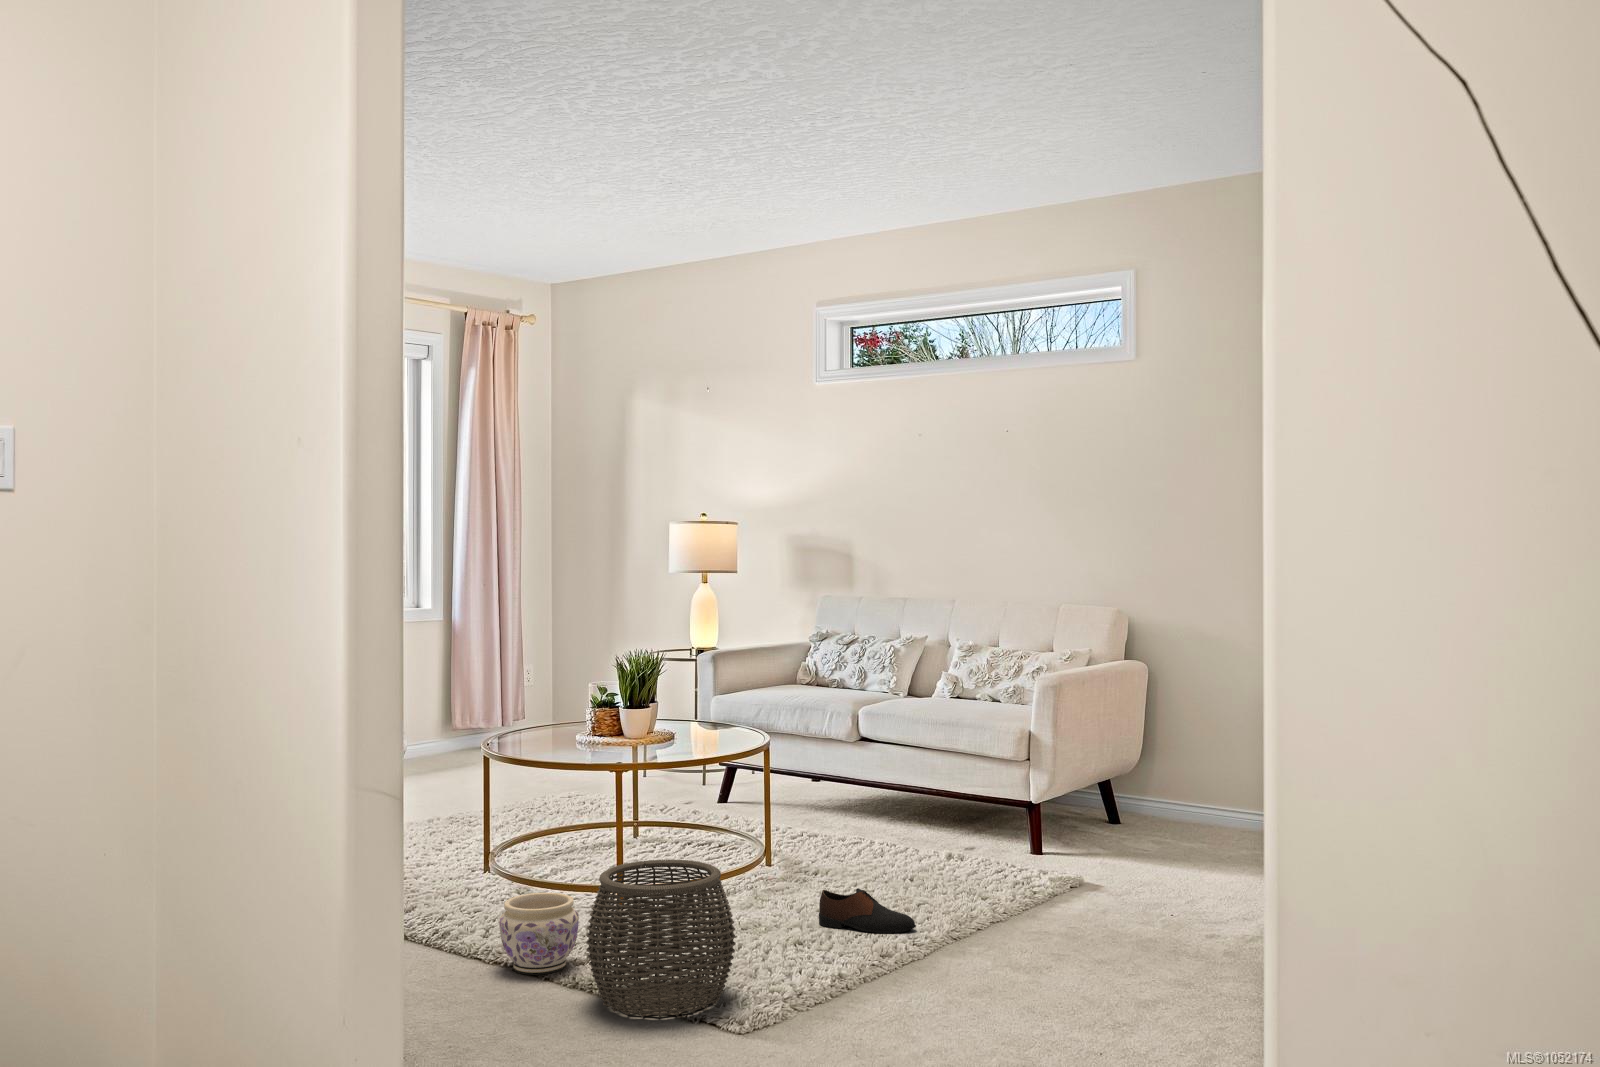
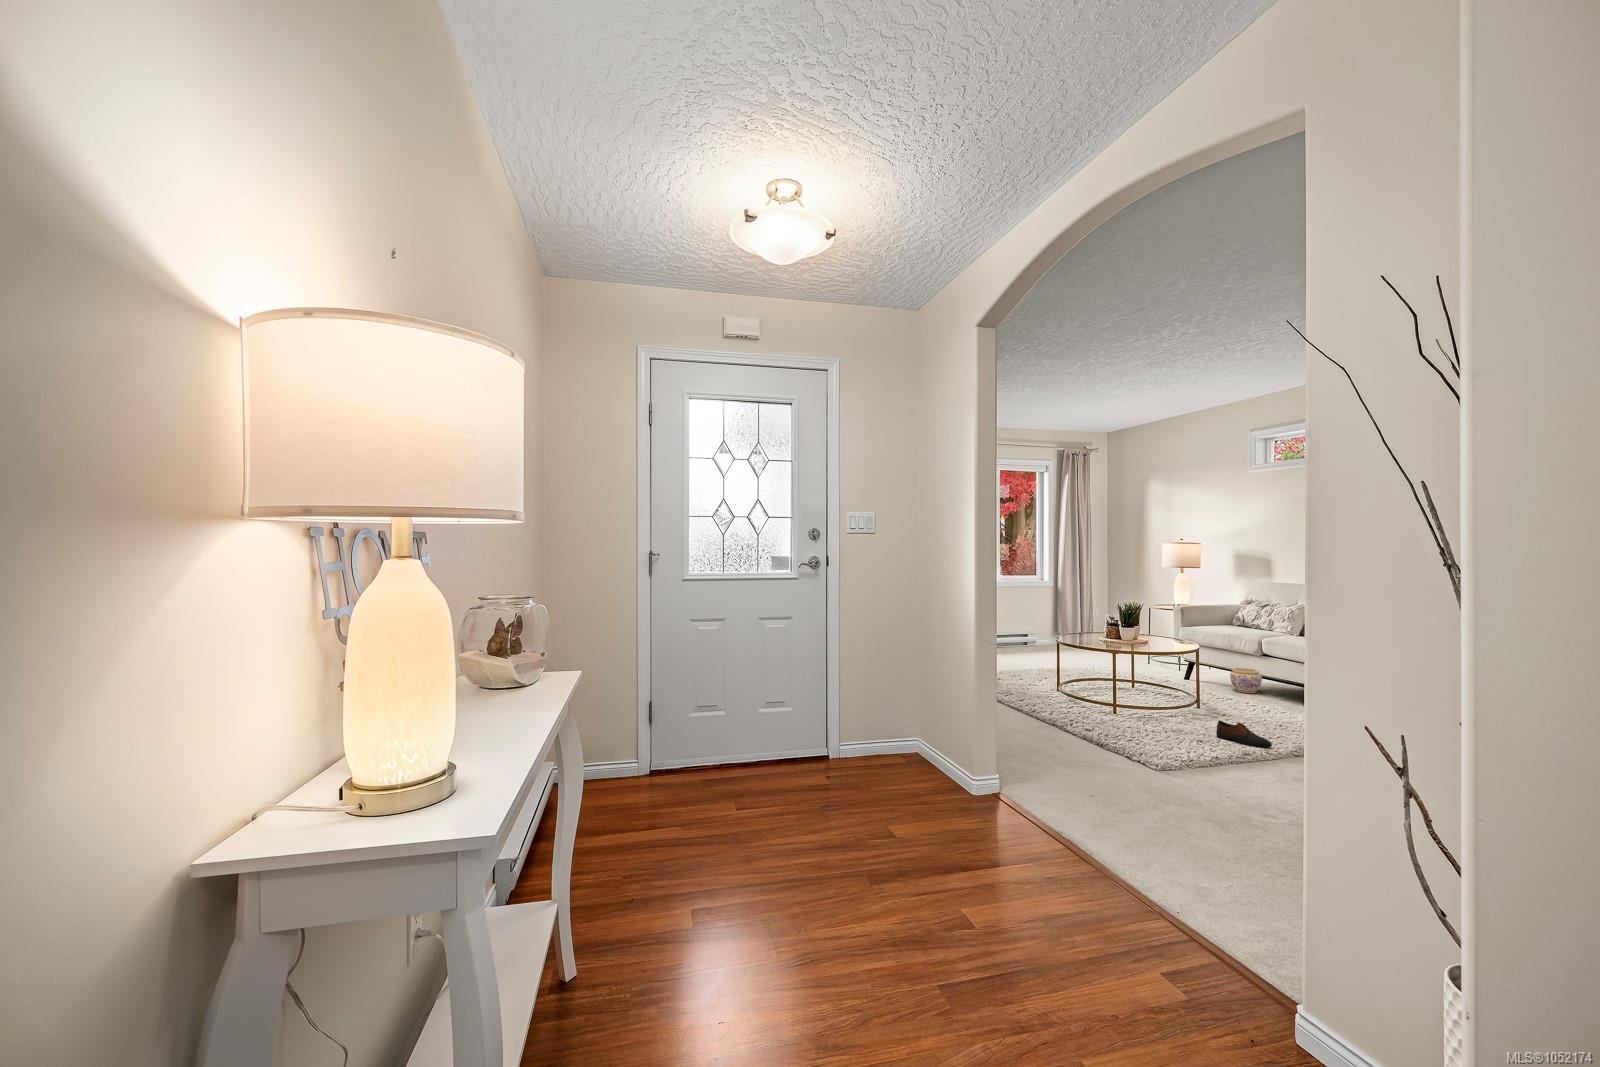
woven basket: present [586,859,736,1017] -> none [1087,690,1159,758]
planter: present [499,893,579,974] -> present [1230,668,1262,694]

